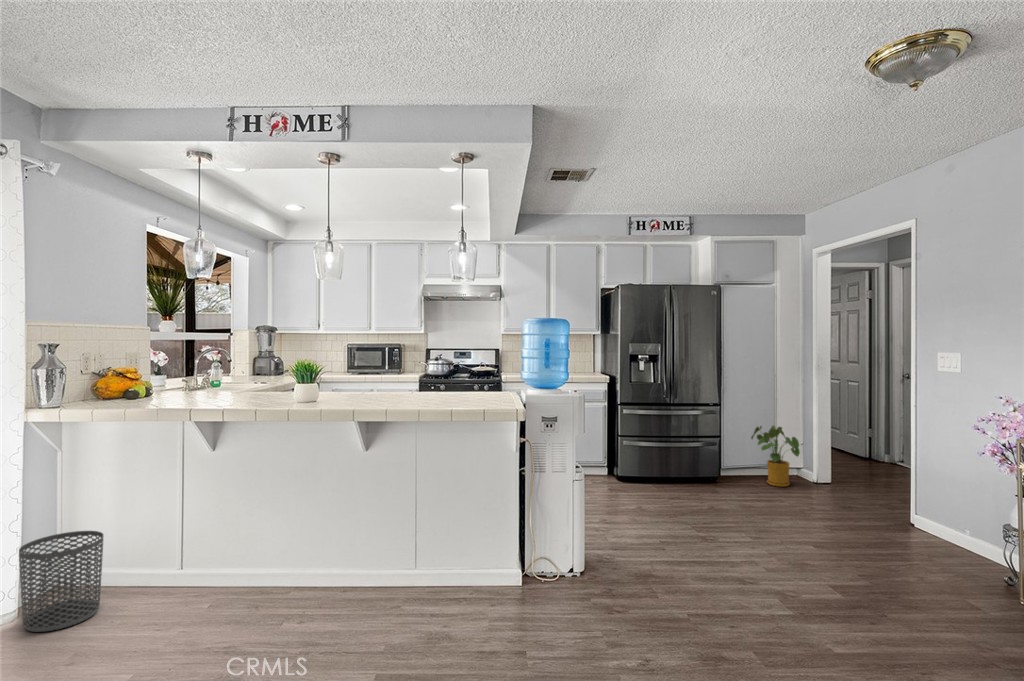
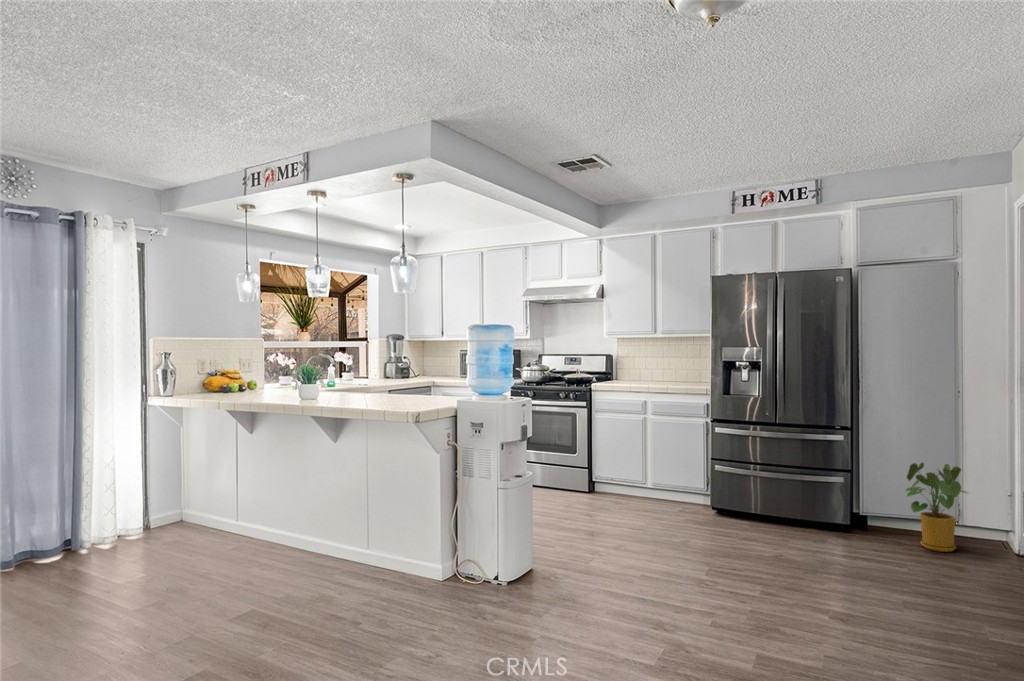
waste bin: present [19,531,104,632] -> none [136,482,186,544]

